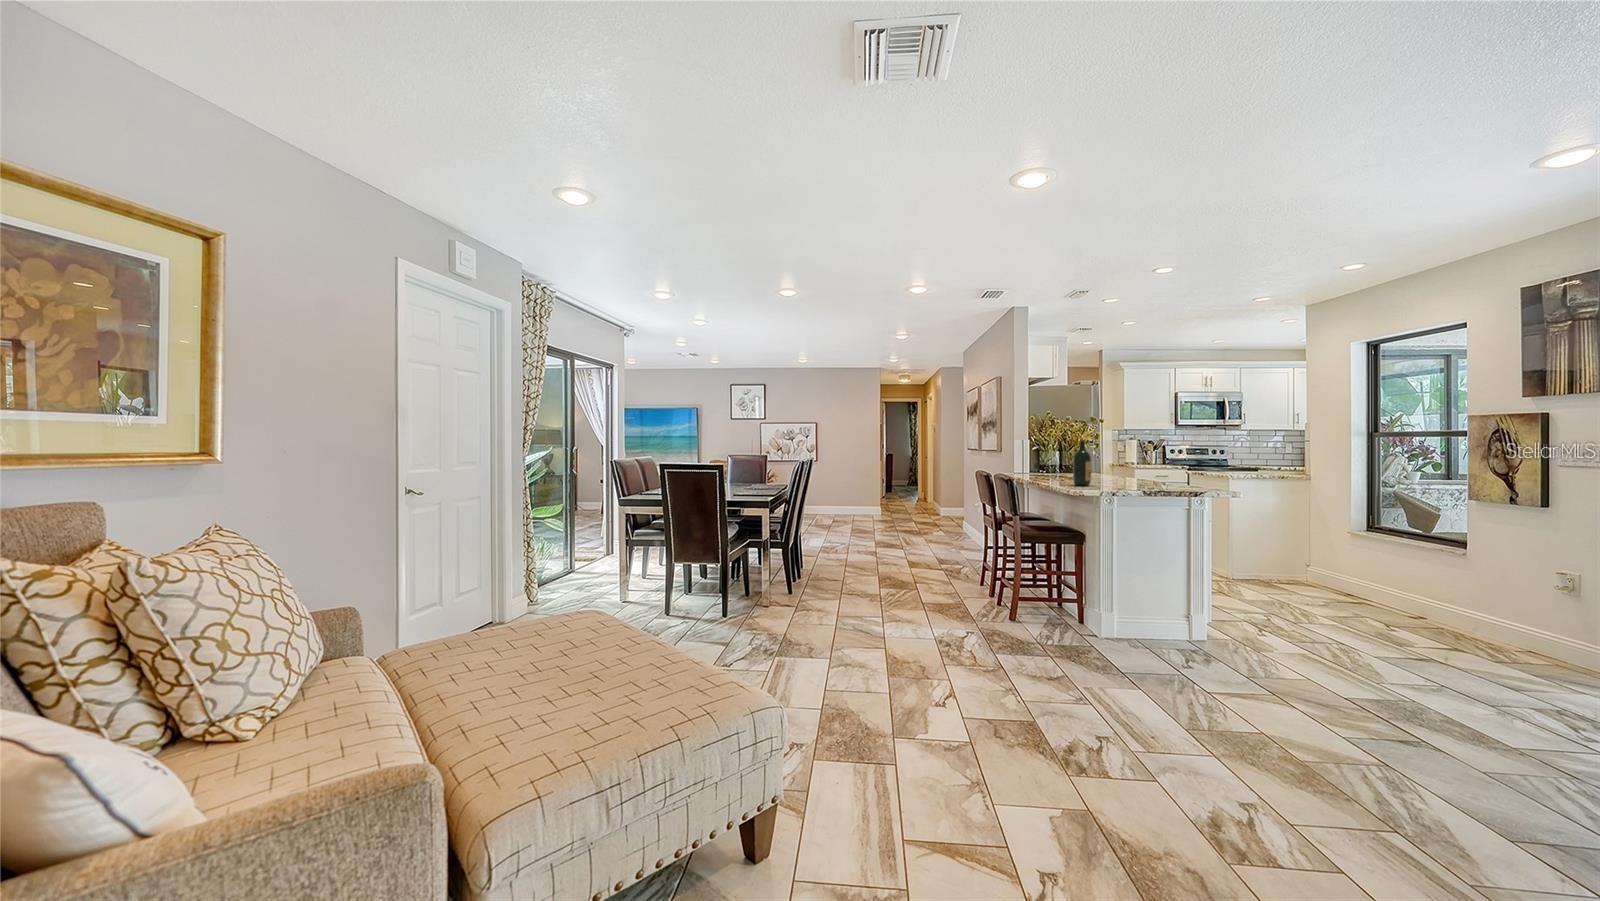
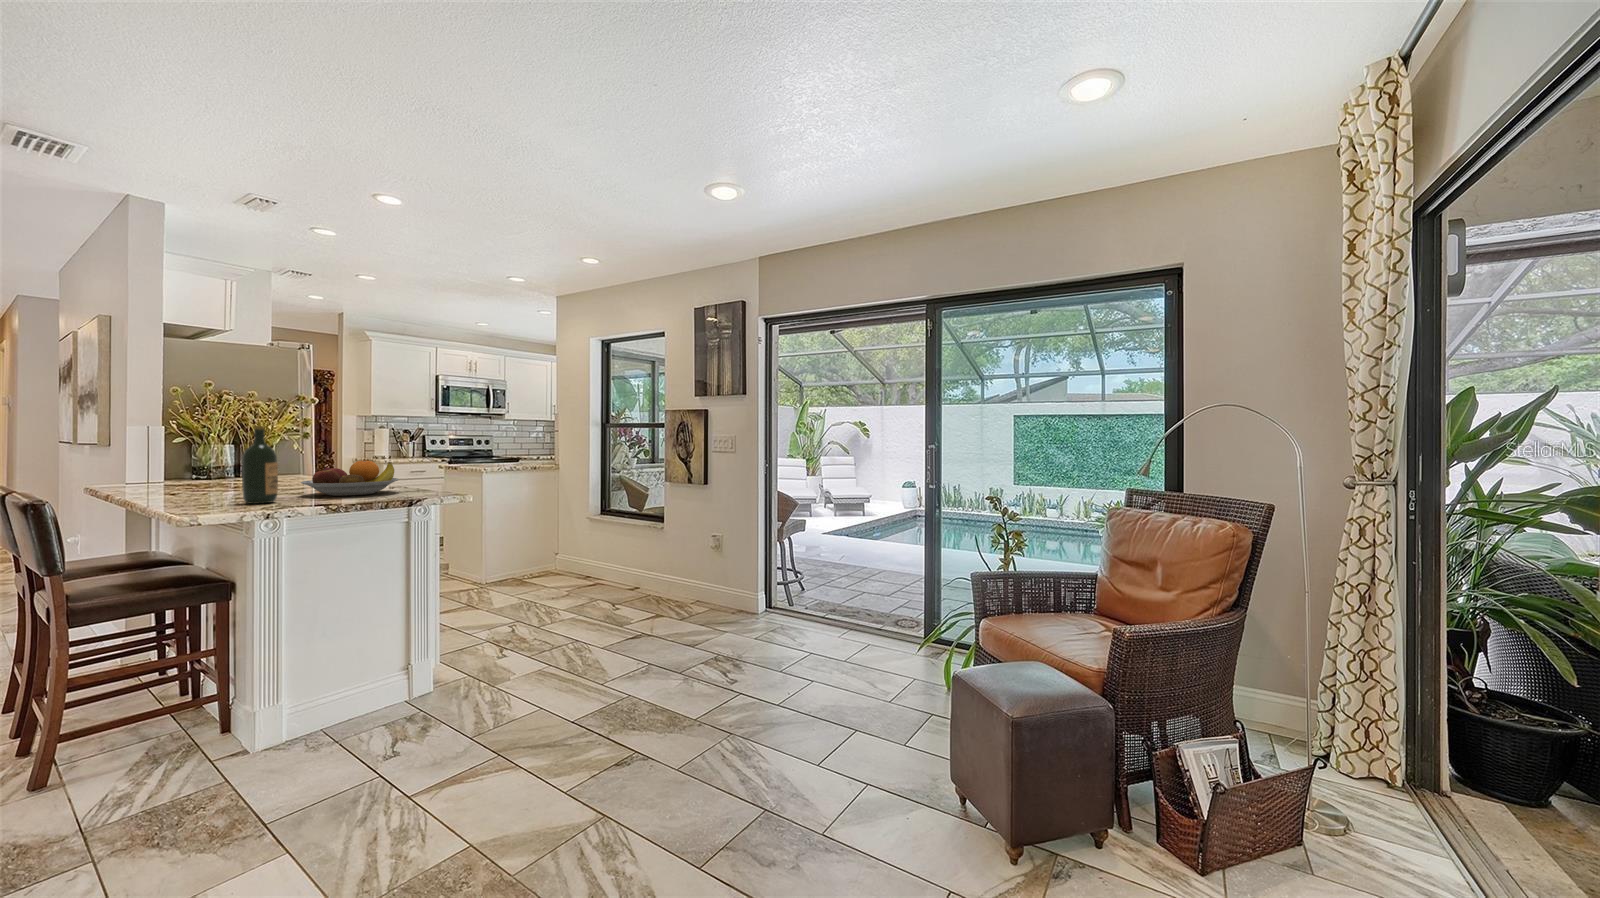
fruit bowl: none [1100,462,1162,486] -> present [301,461,399,496]

